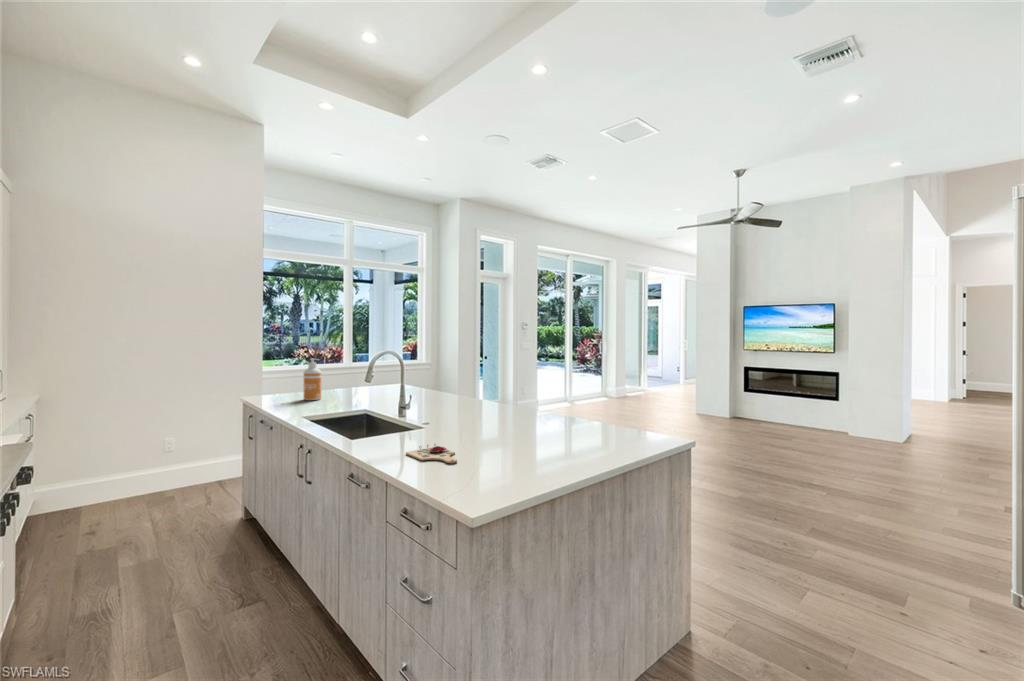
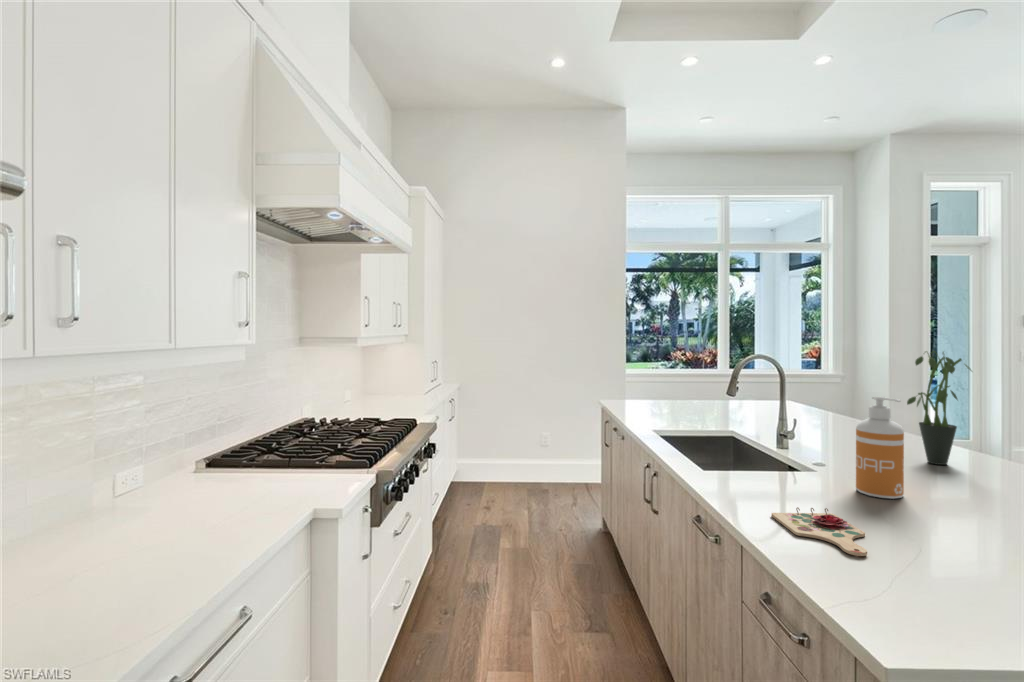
potted plant: none [471,347,501,414] -> present [907,351,972,465]
soap dispenser: present [304,359,321,400] -> present [856,396,904,499]

